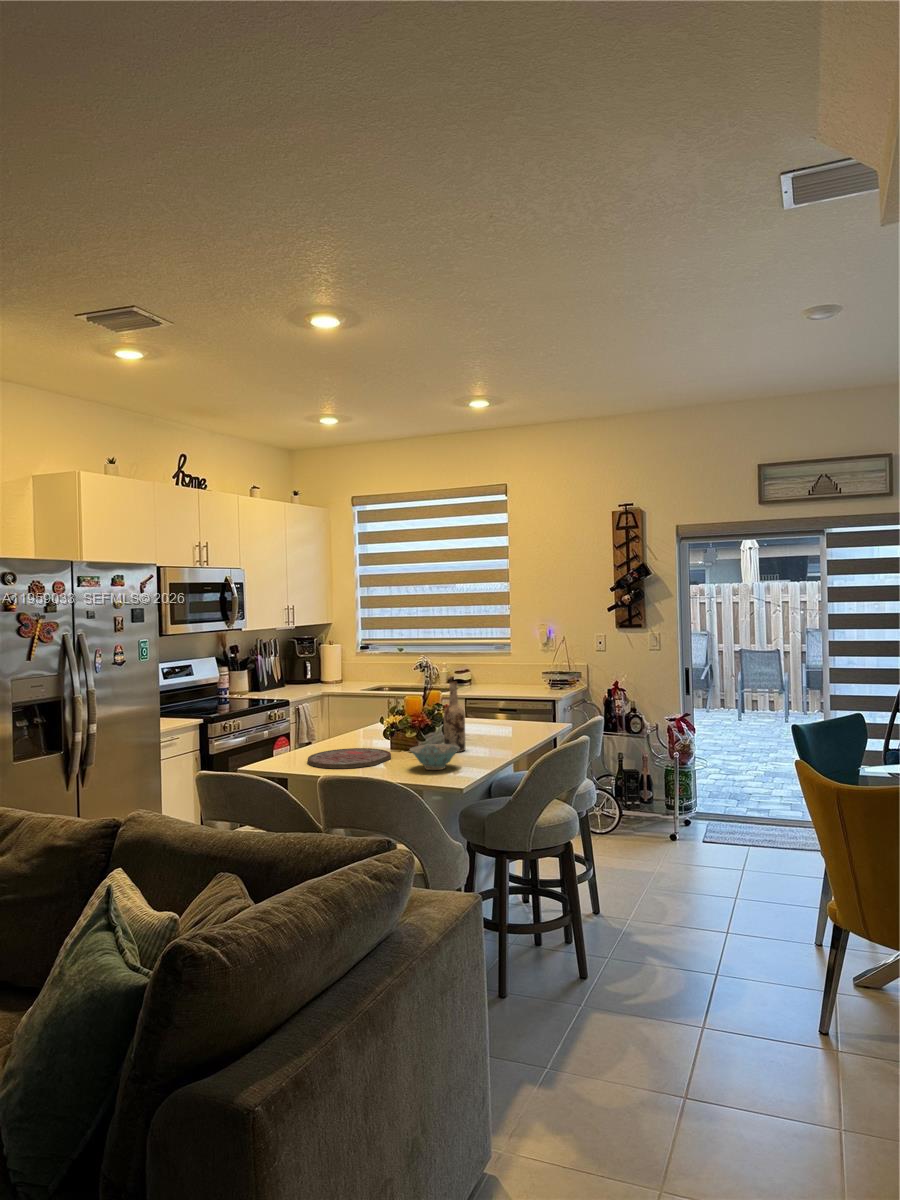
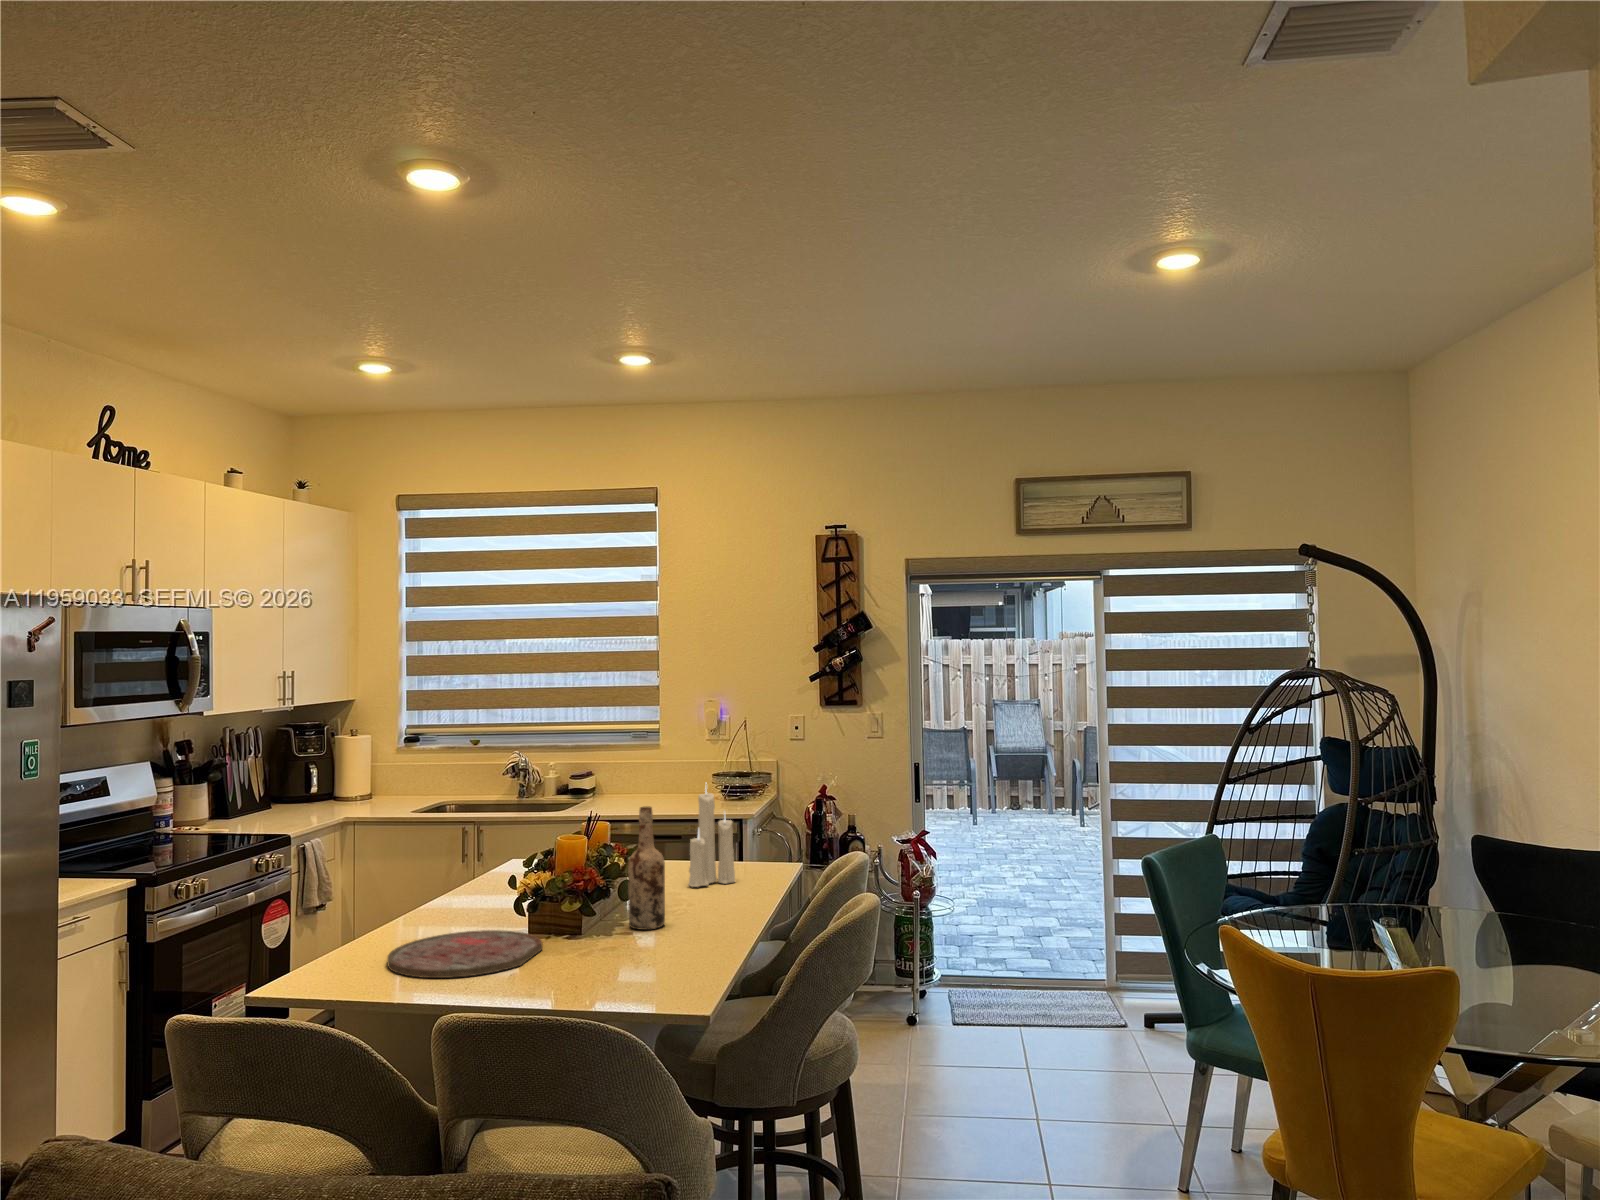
candle: none [492,667,523,733] -> present [688,790,735,887]
ceramic bowl: present [410,744,460,770] -> none [590,921,679,971]

